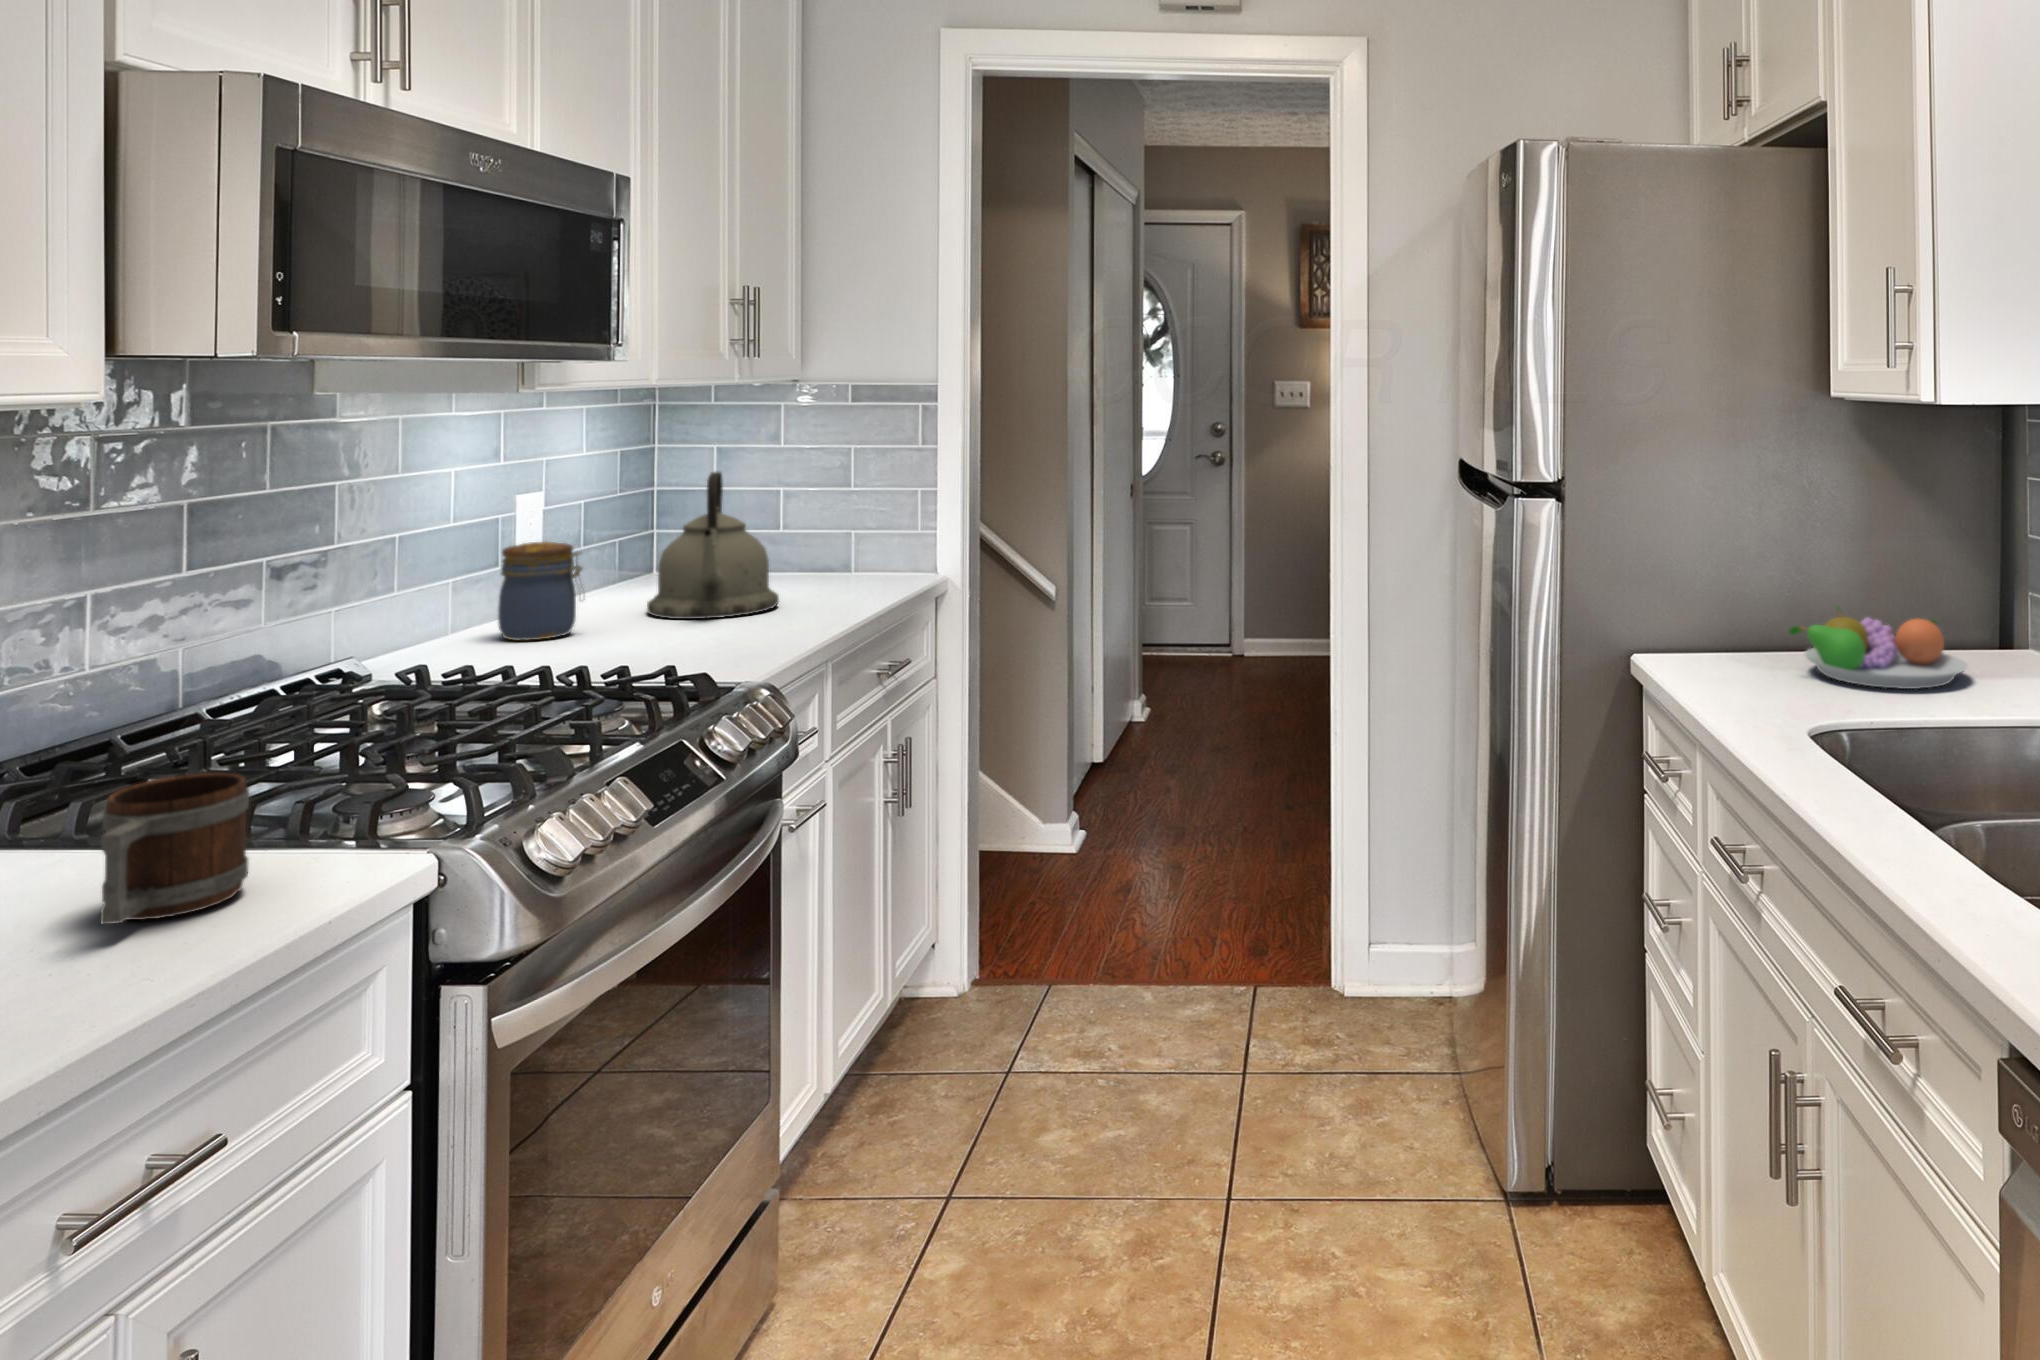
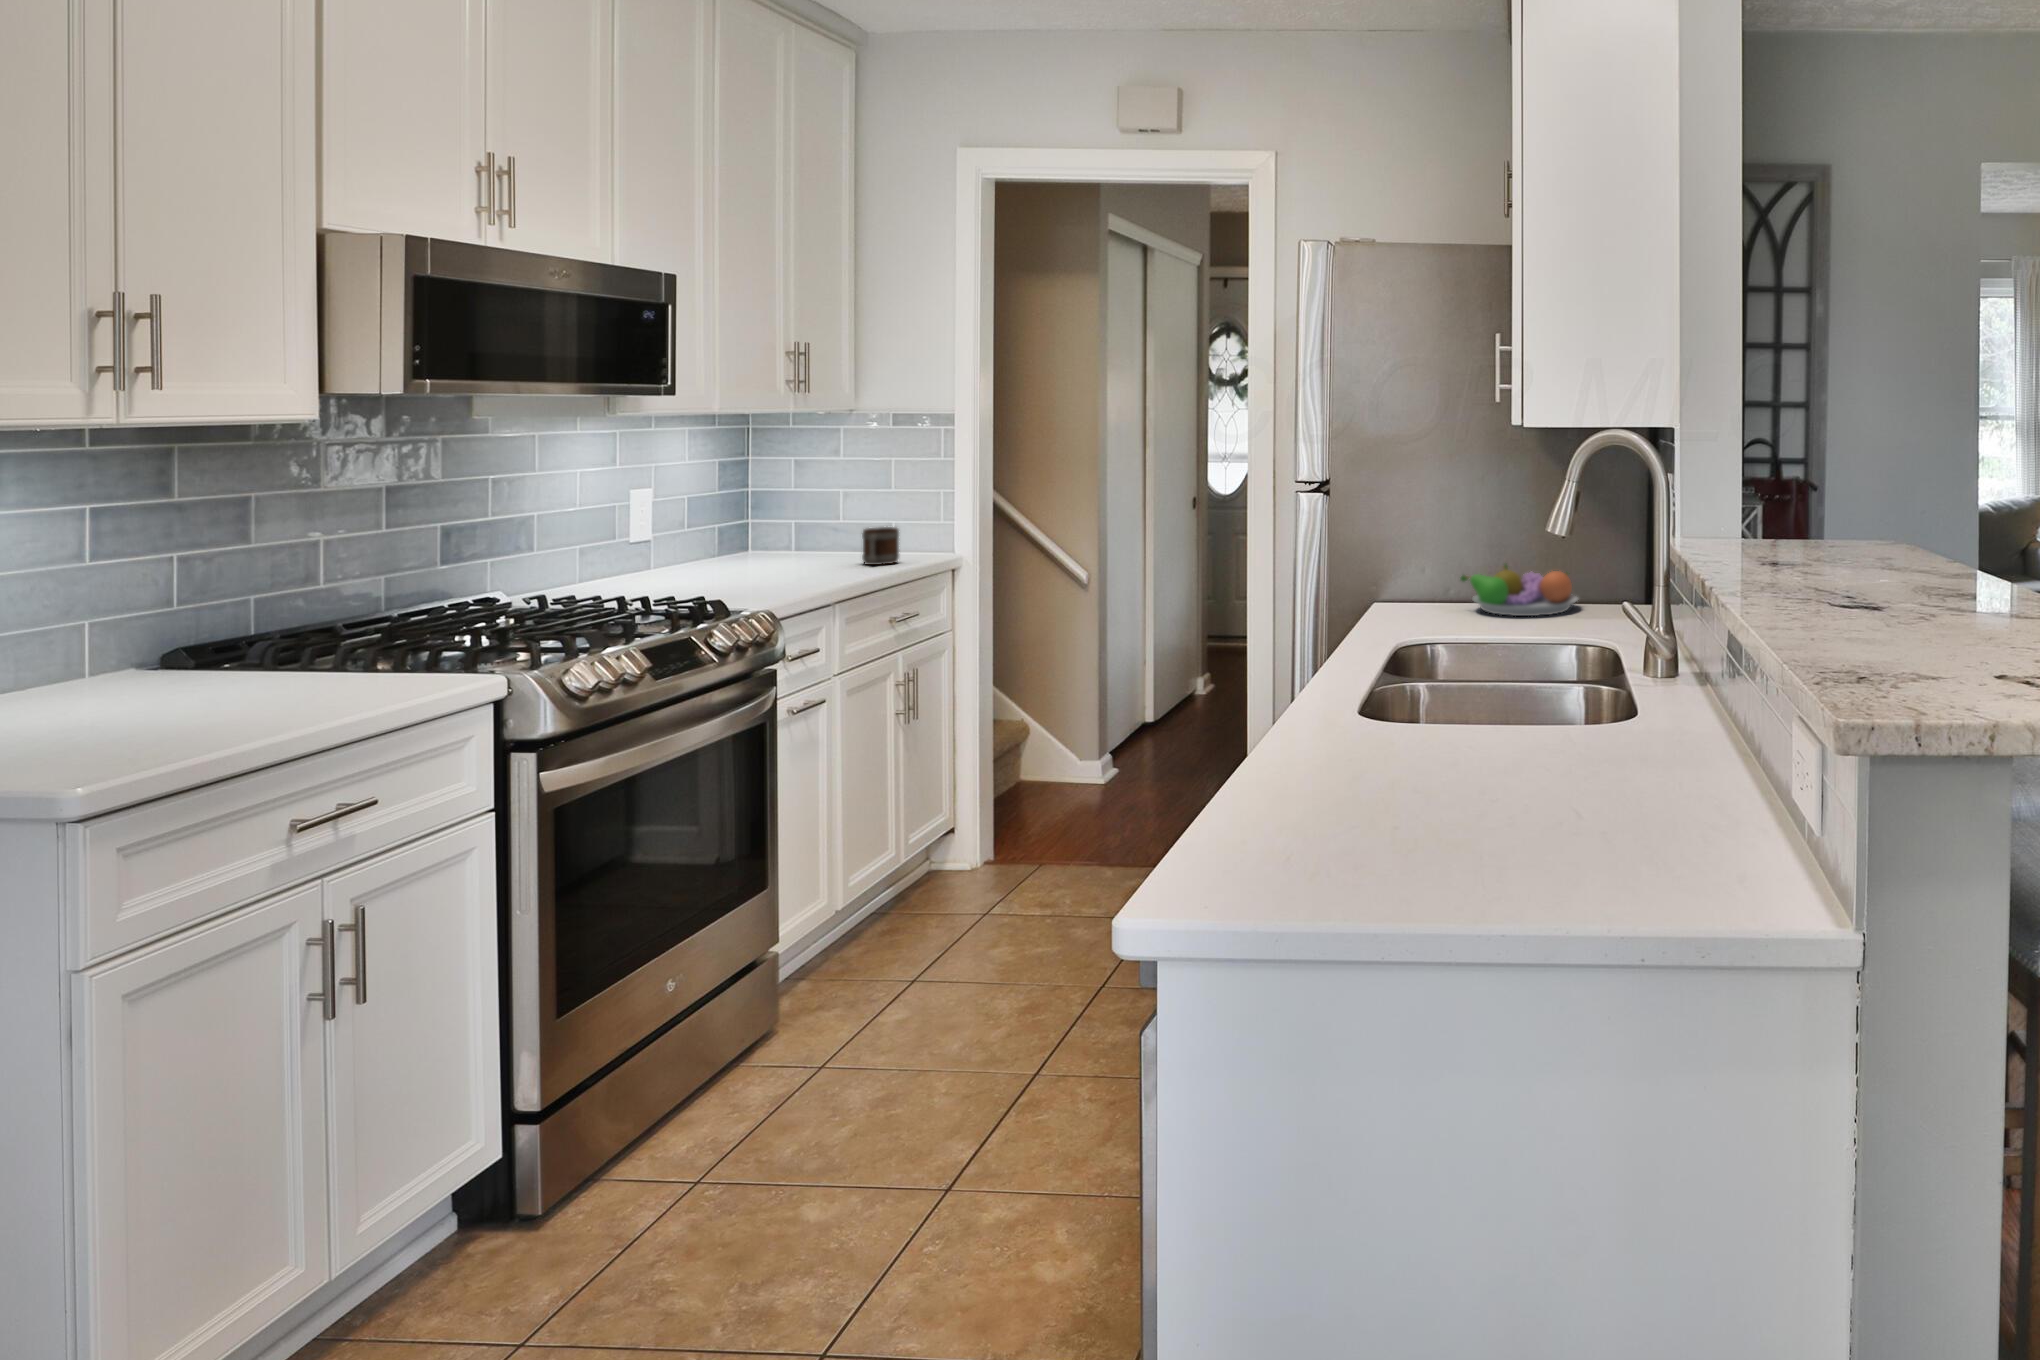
kettle: present [647,472,779,619] -> none [719,476,816,579]
jar: present [498,542,582,641] -> none [606,523,666,589]
mug: present [101,773,249,924] -> present [862,527,899,565]

